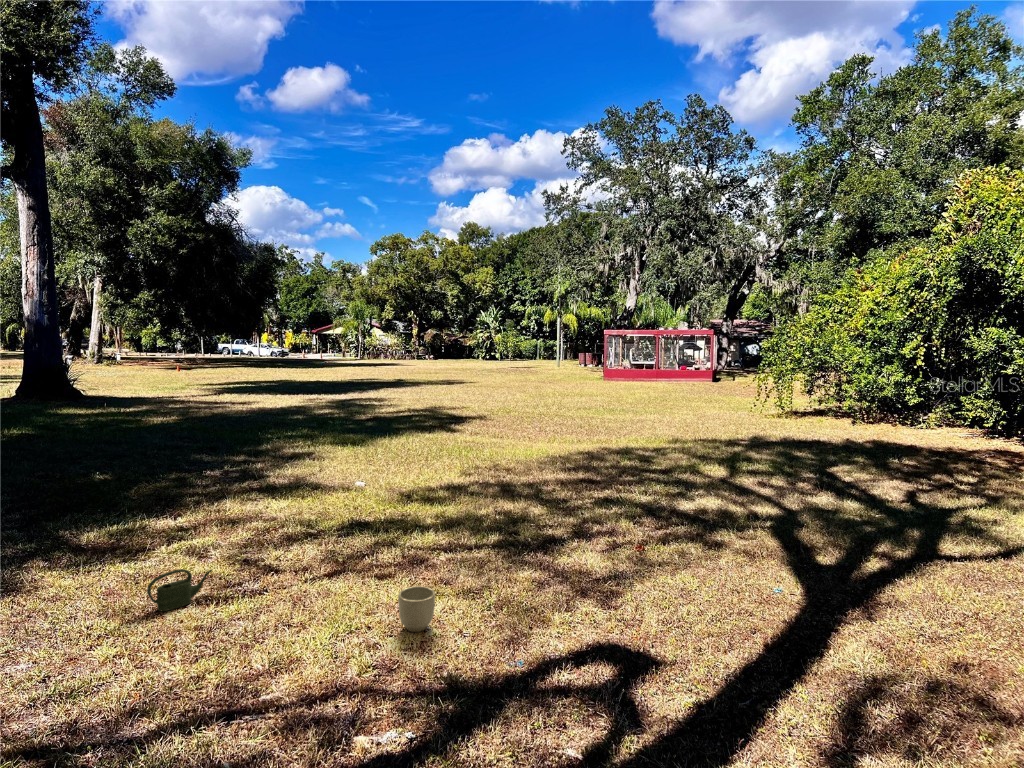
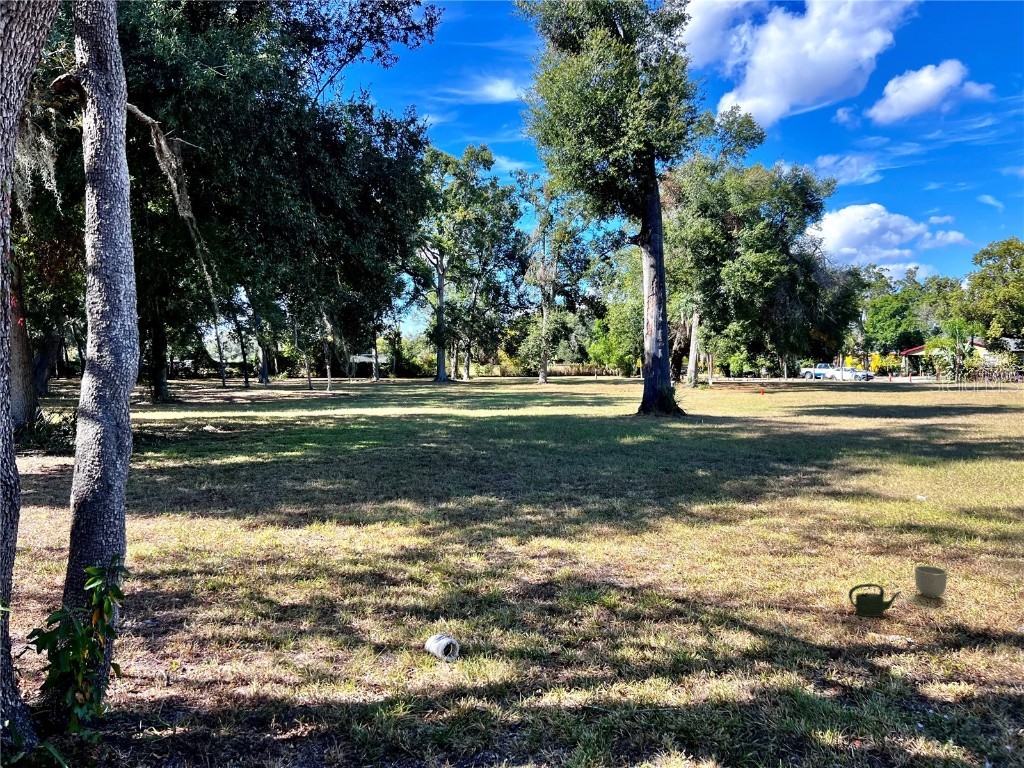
watering can: present [147,569,212,611] -> present [849,584,901,617]

